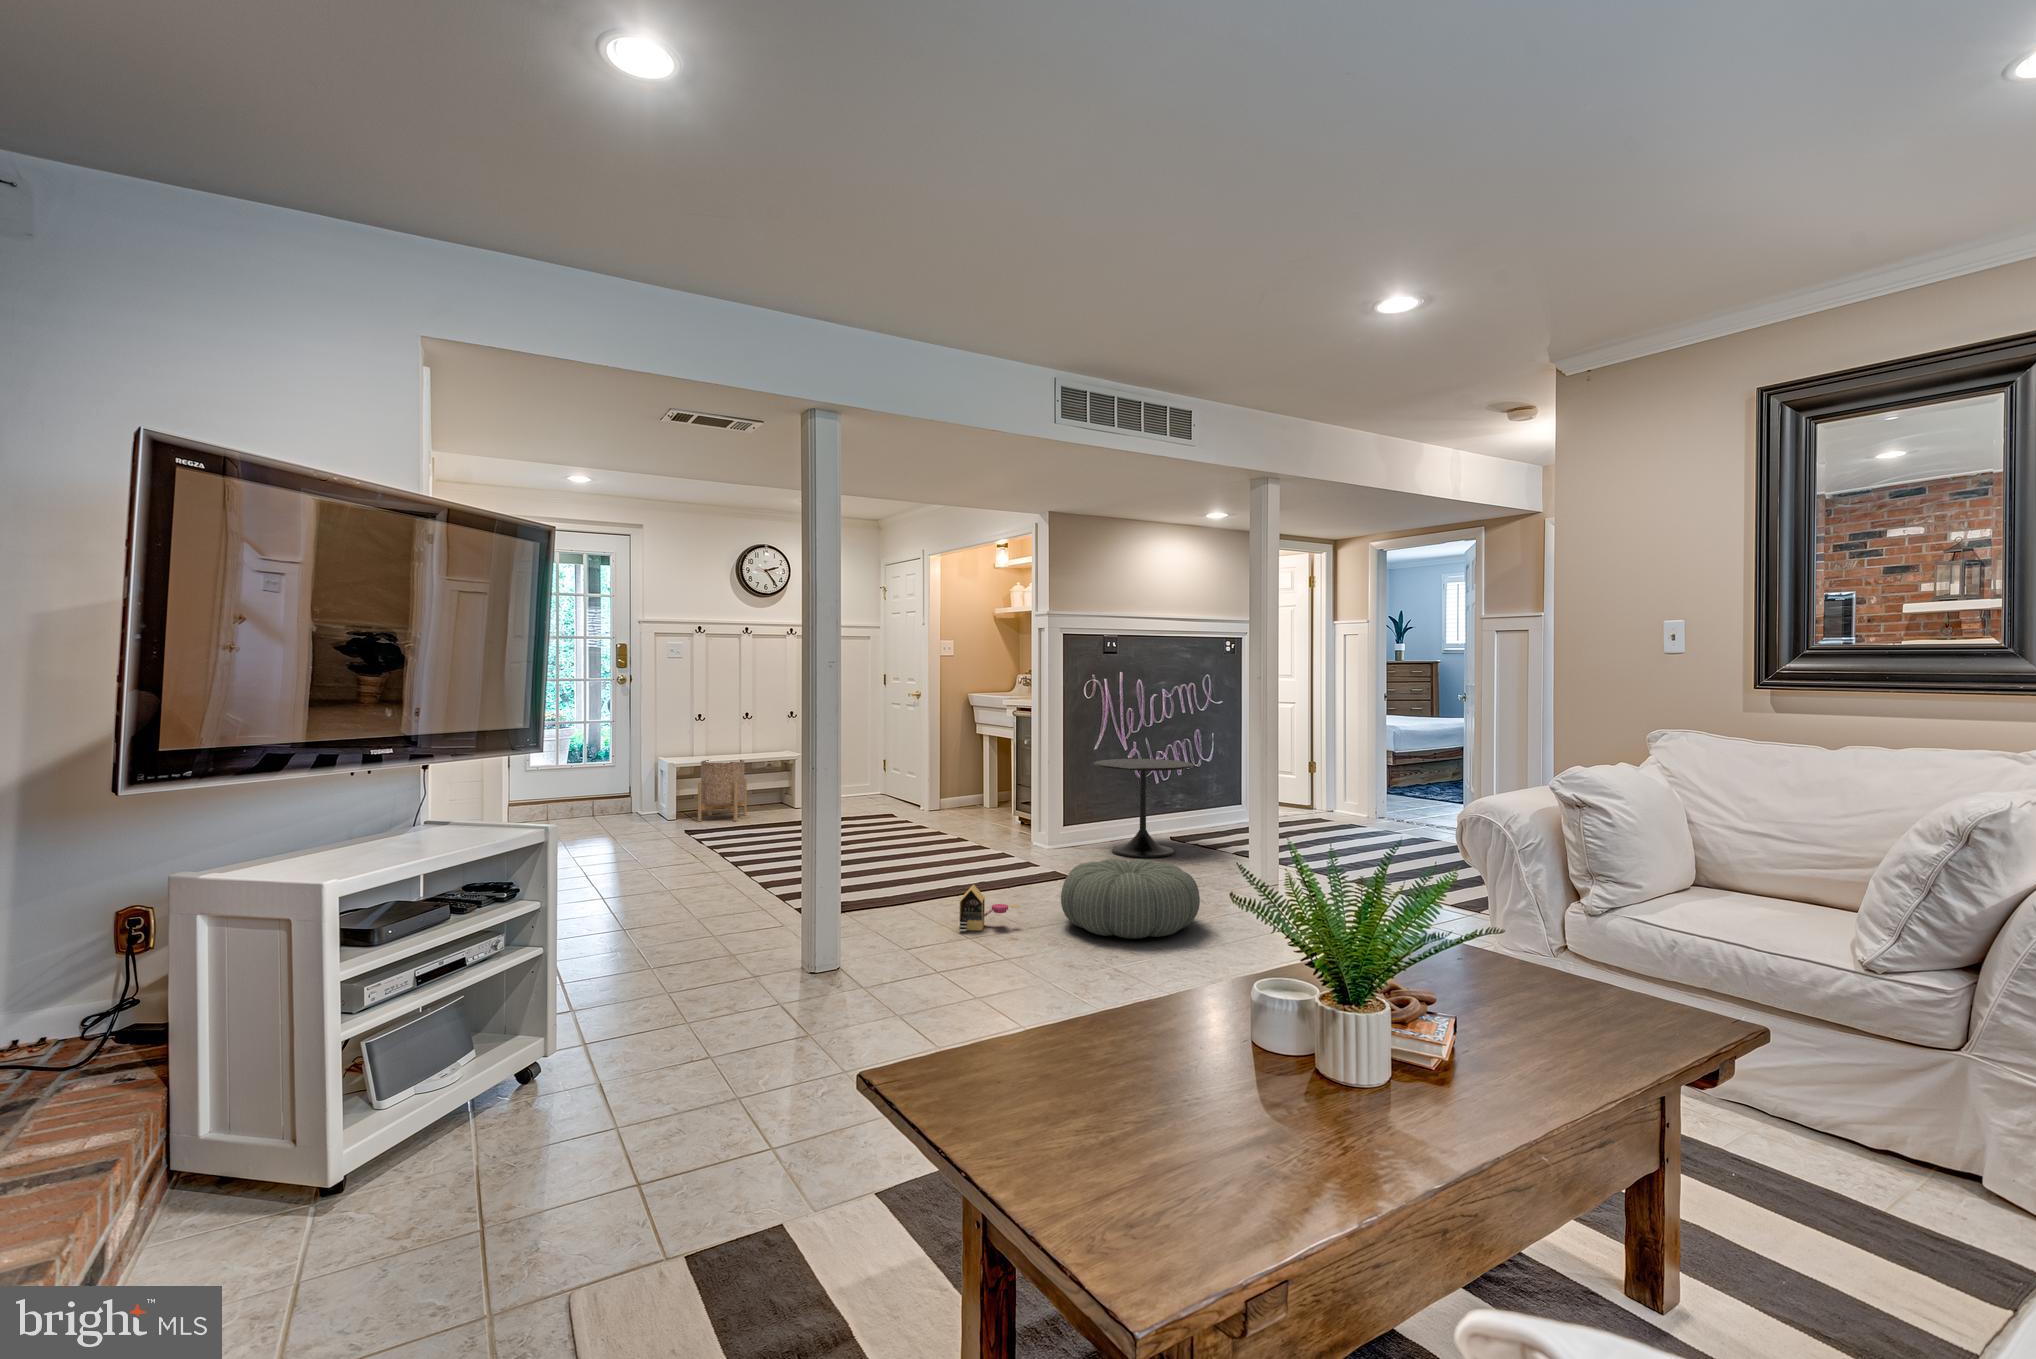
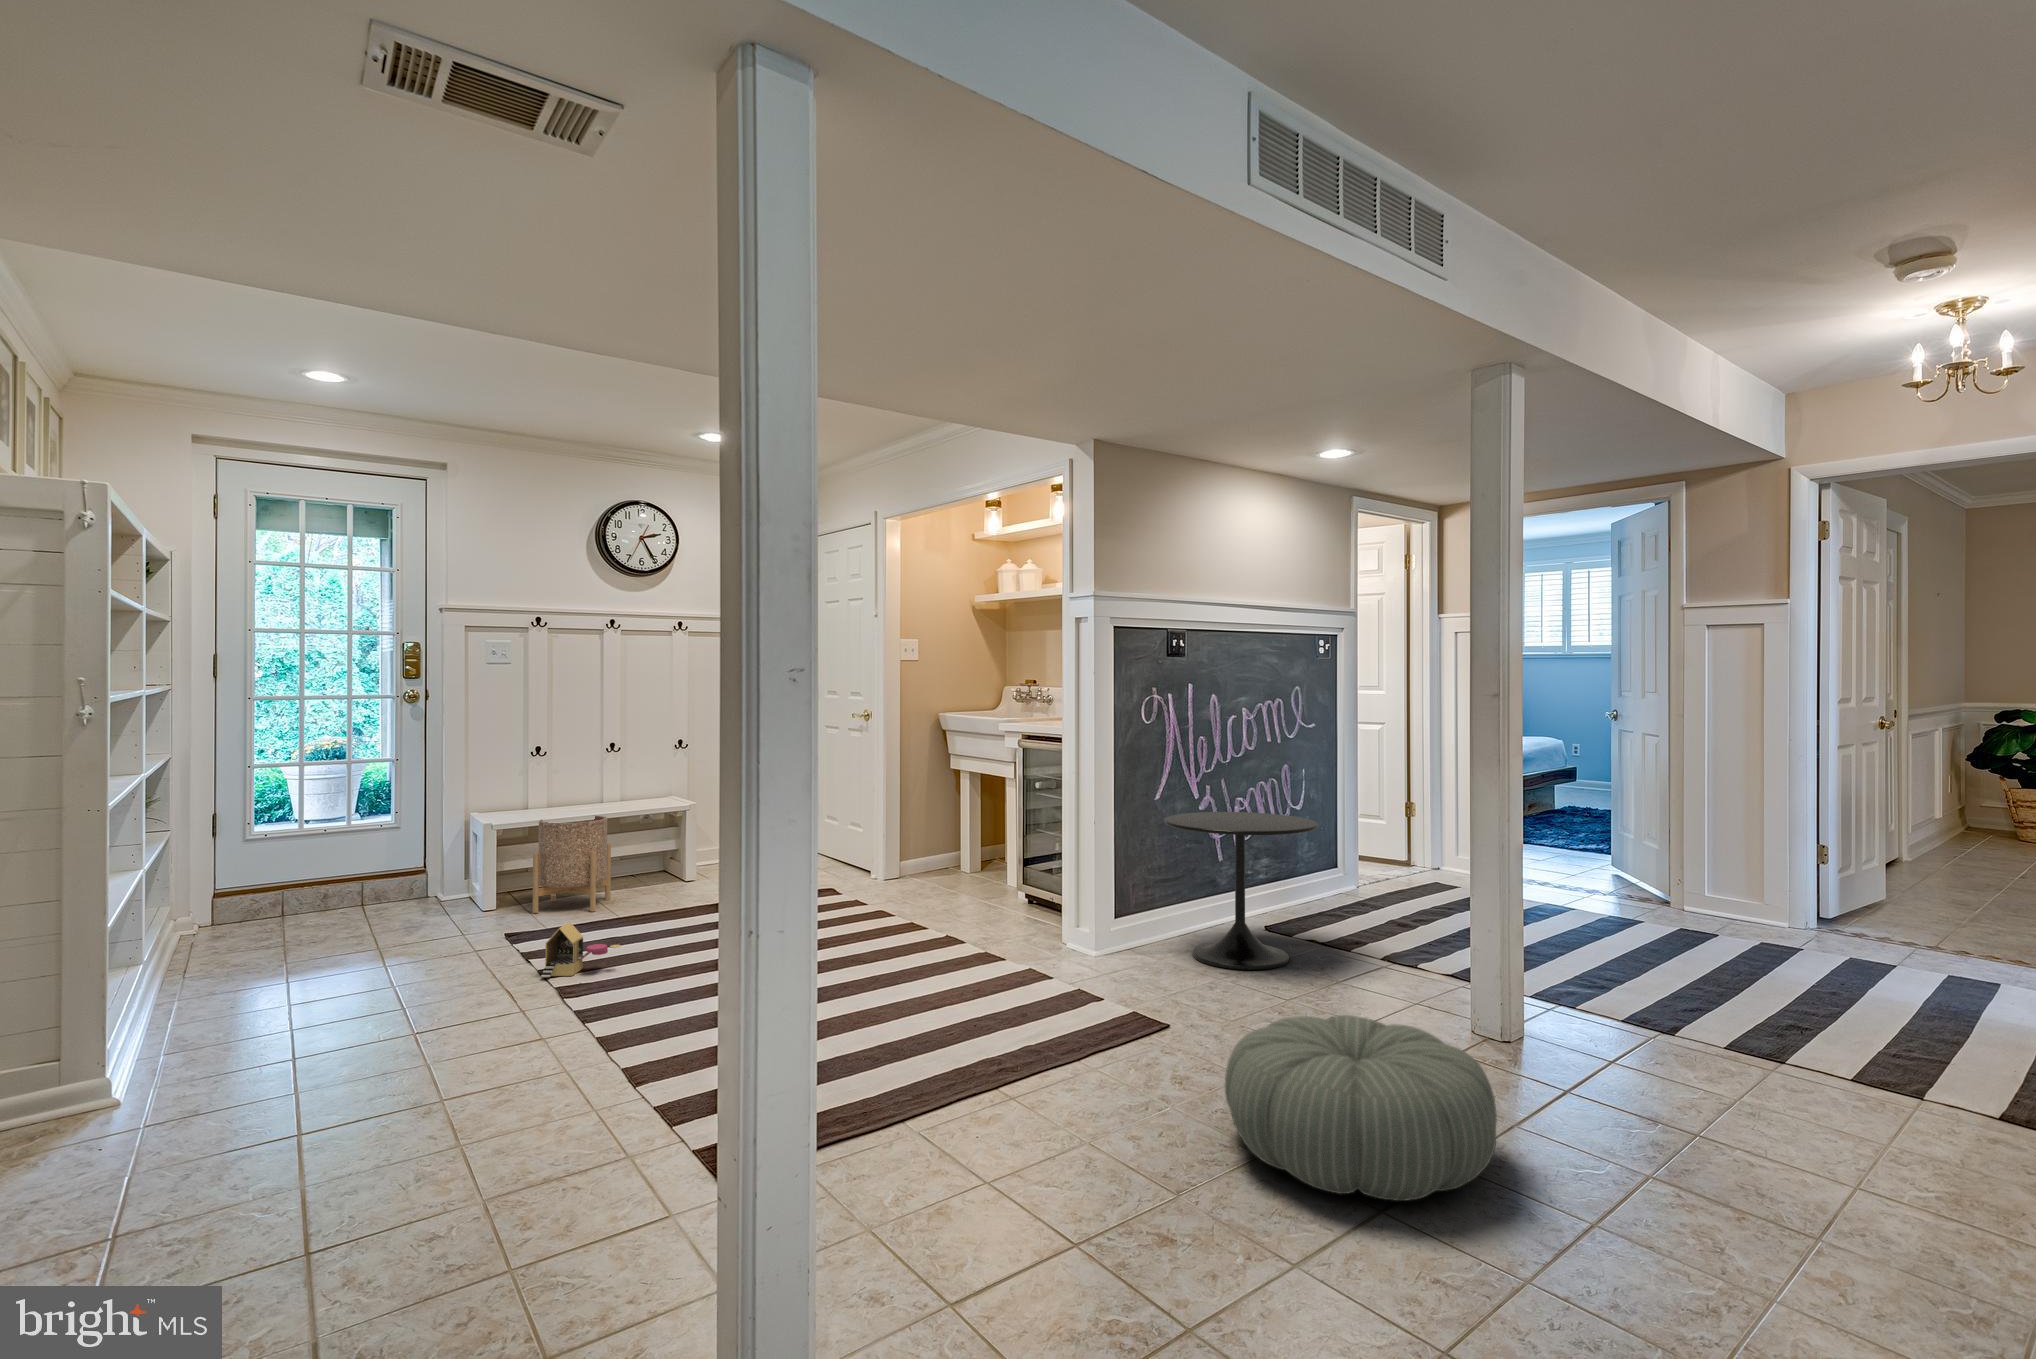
toy house: present [959,884,1018,931] -> present [541,922,621,977]

